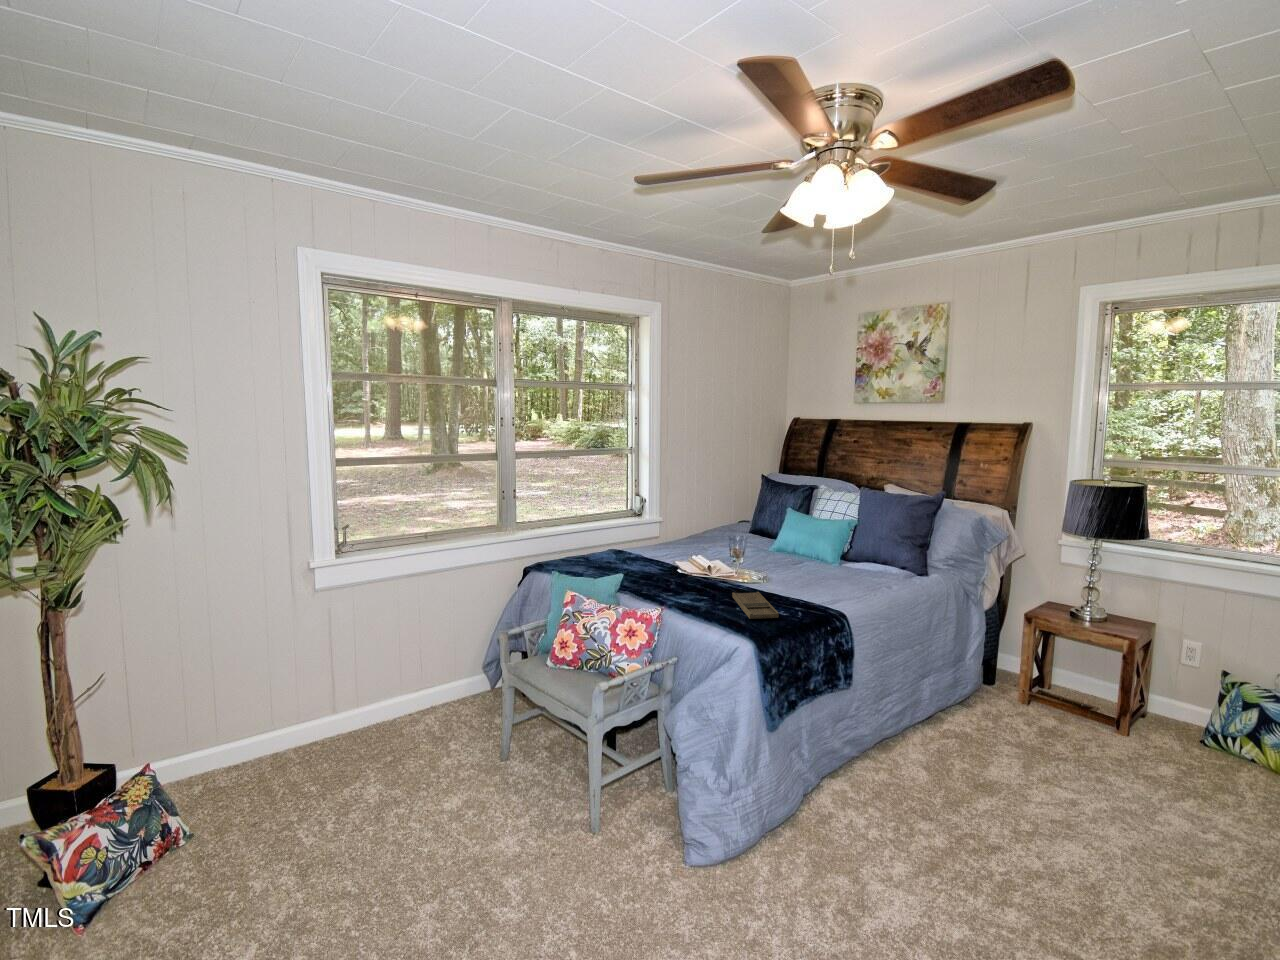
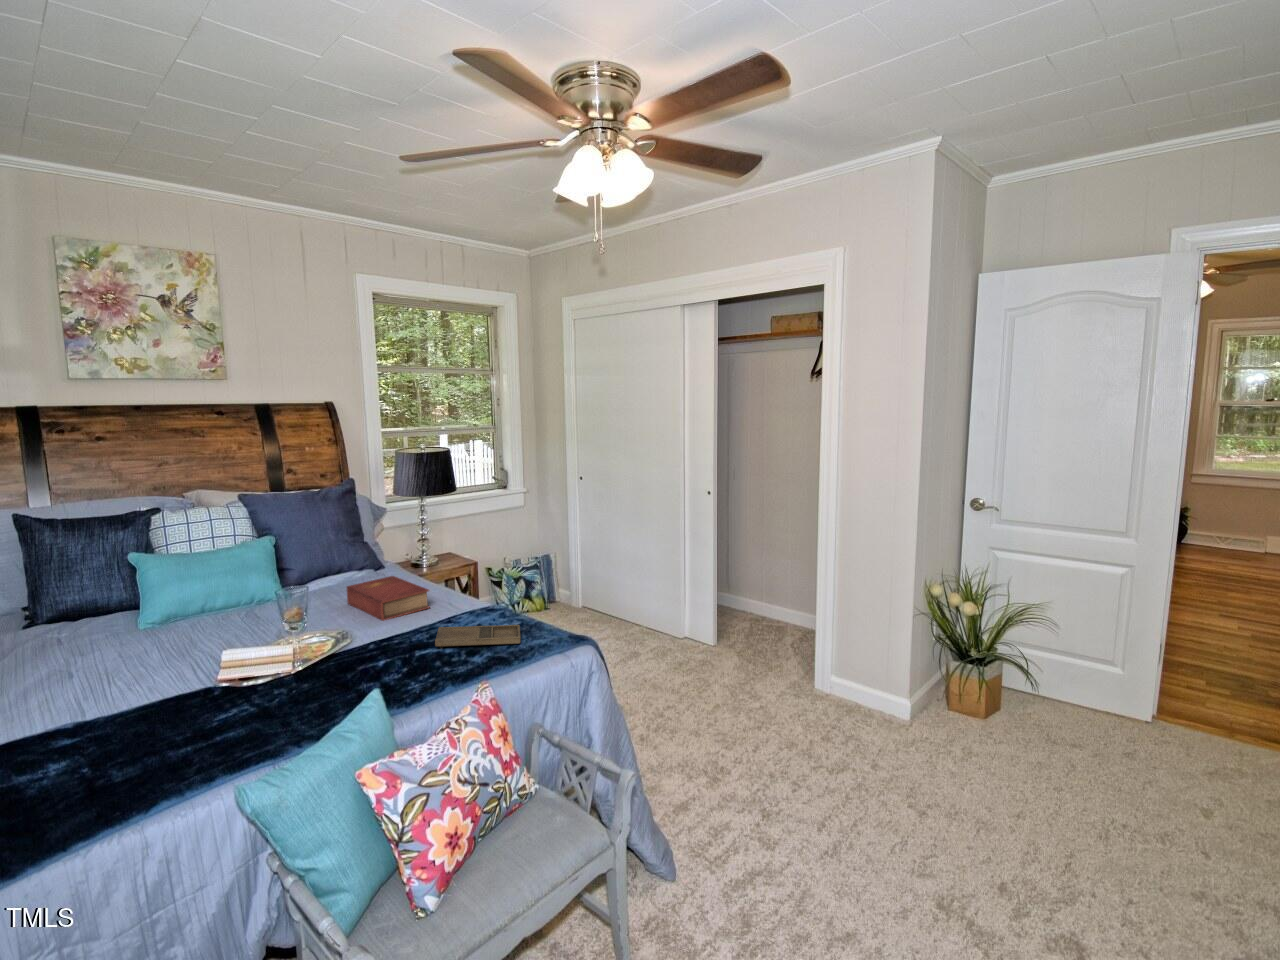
book: none [788,562,856,594] -> present [347,576,430,621]

